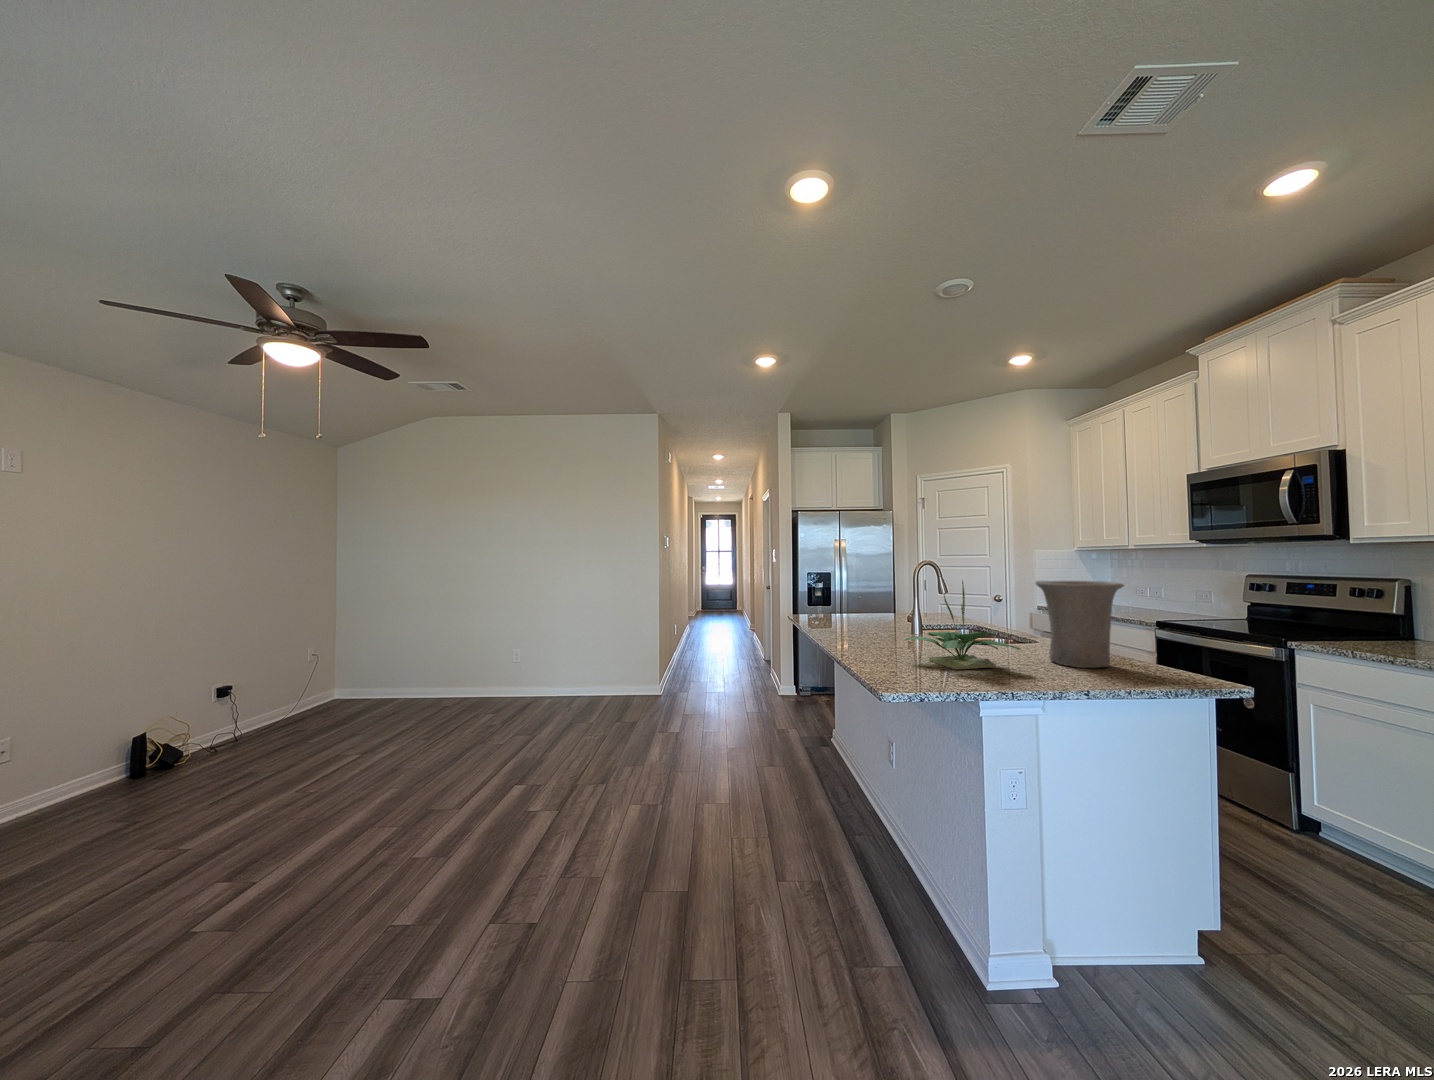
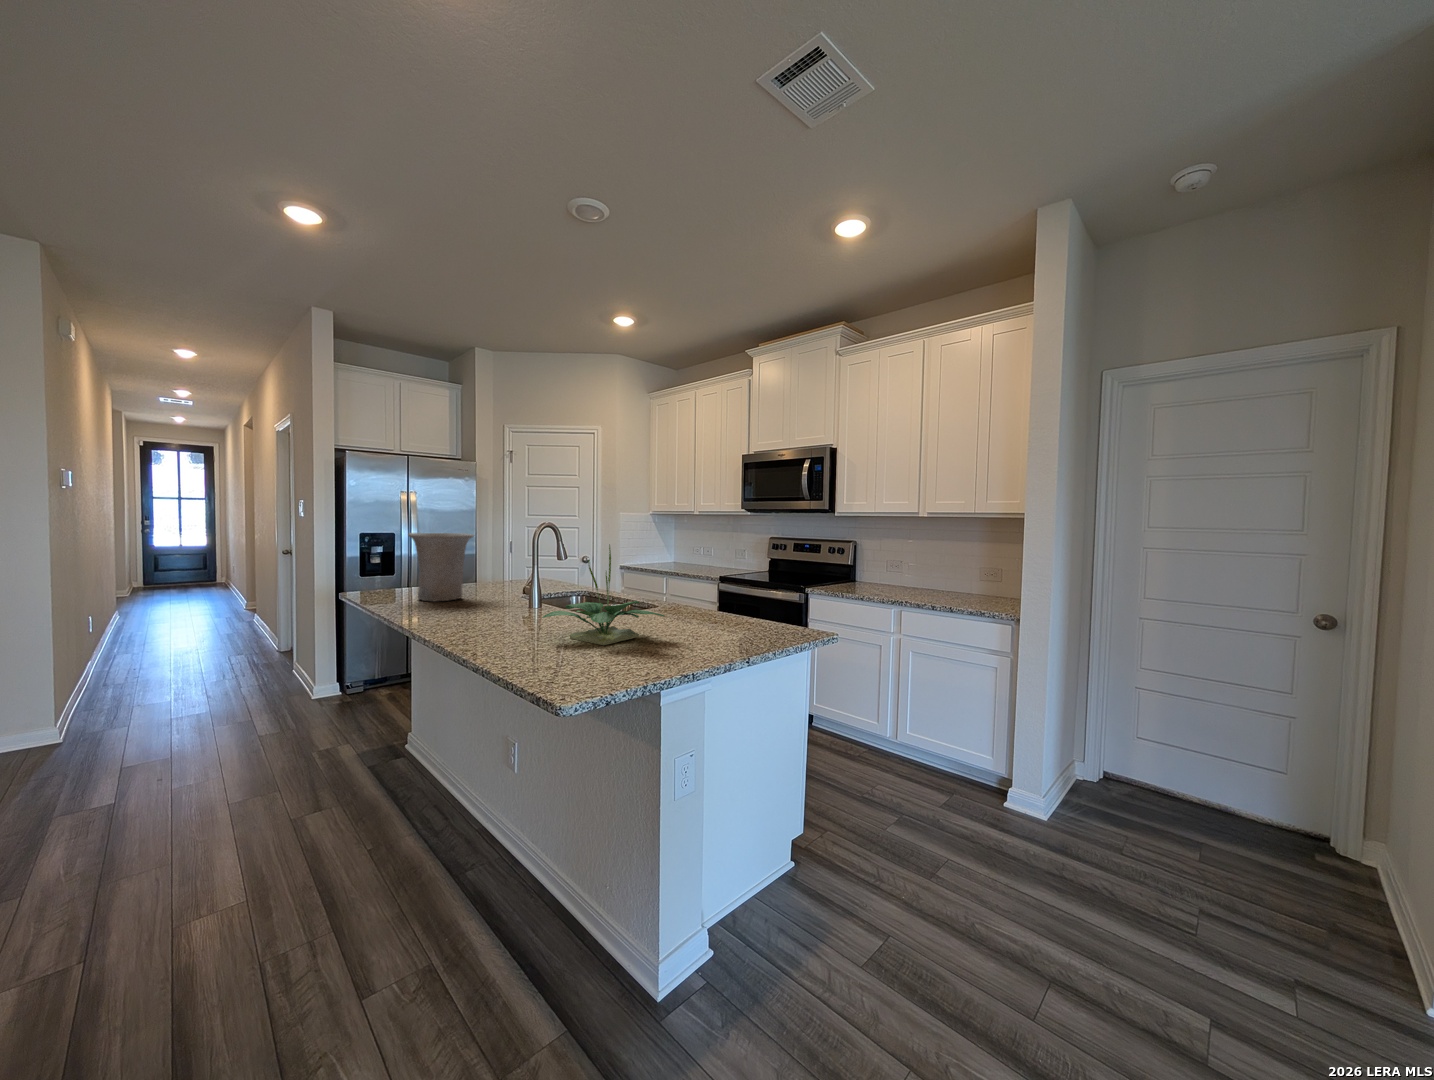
vase: present [1035,581,1124,668] -> present [408,533,474,602]

